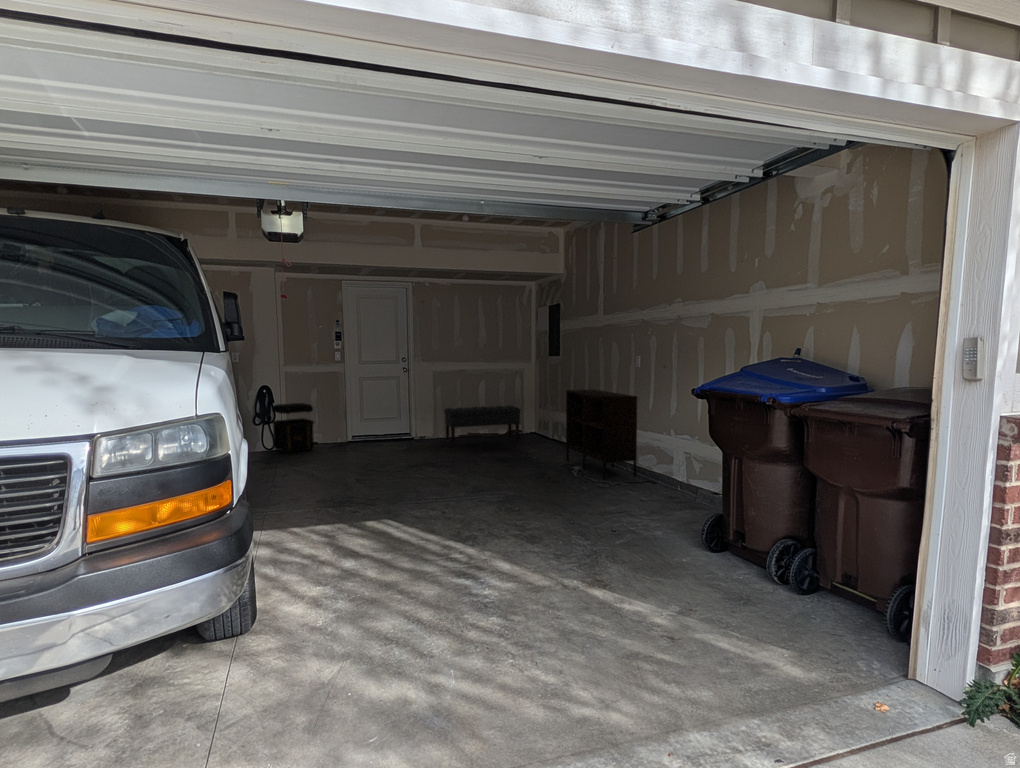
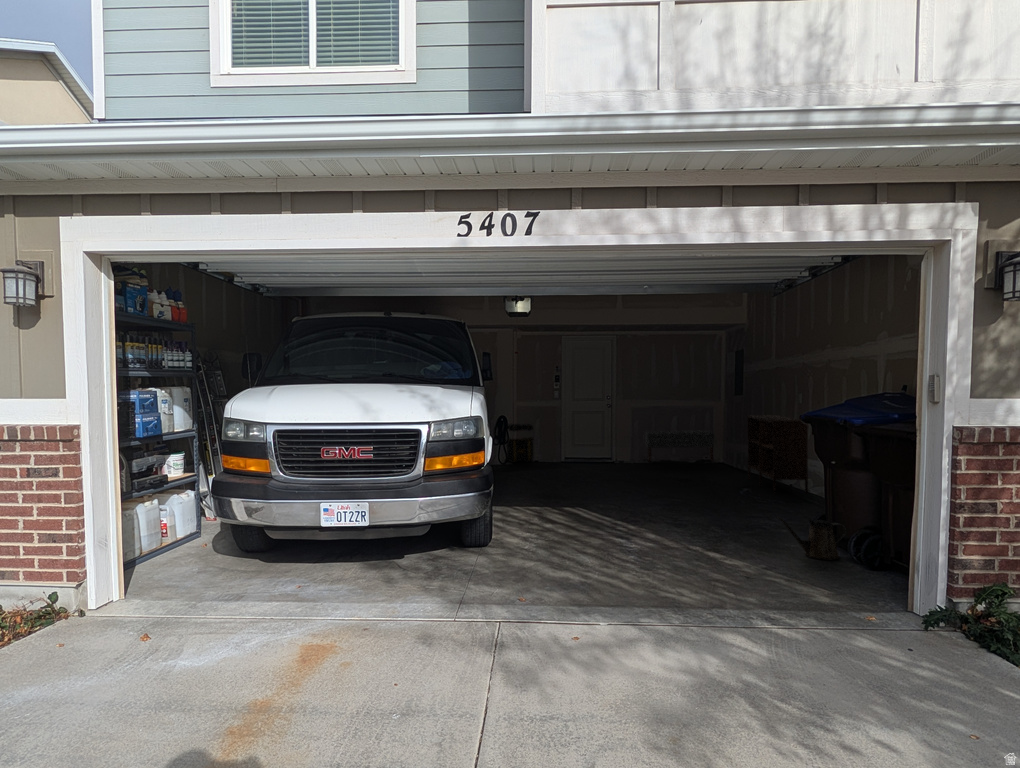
watering can: none [670,529,745,582] -> present [777,516,846,560]

